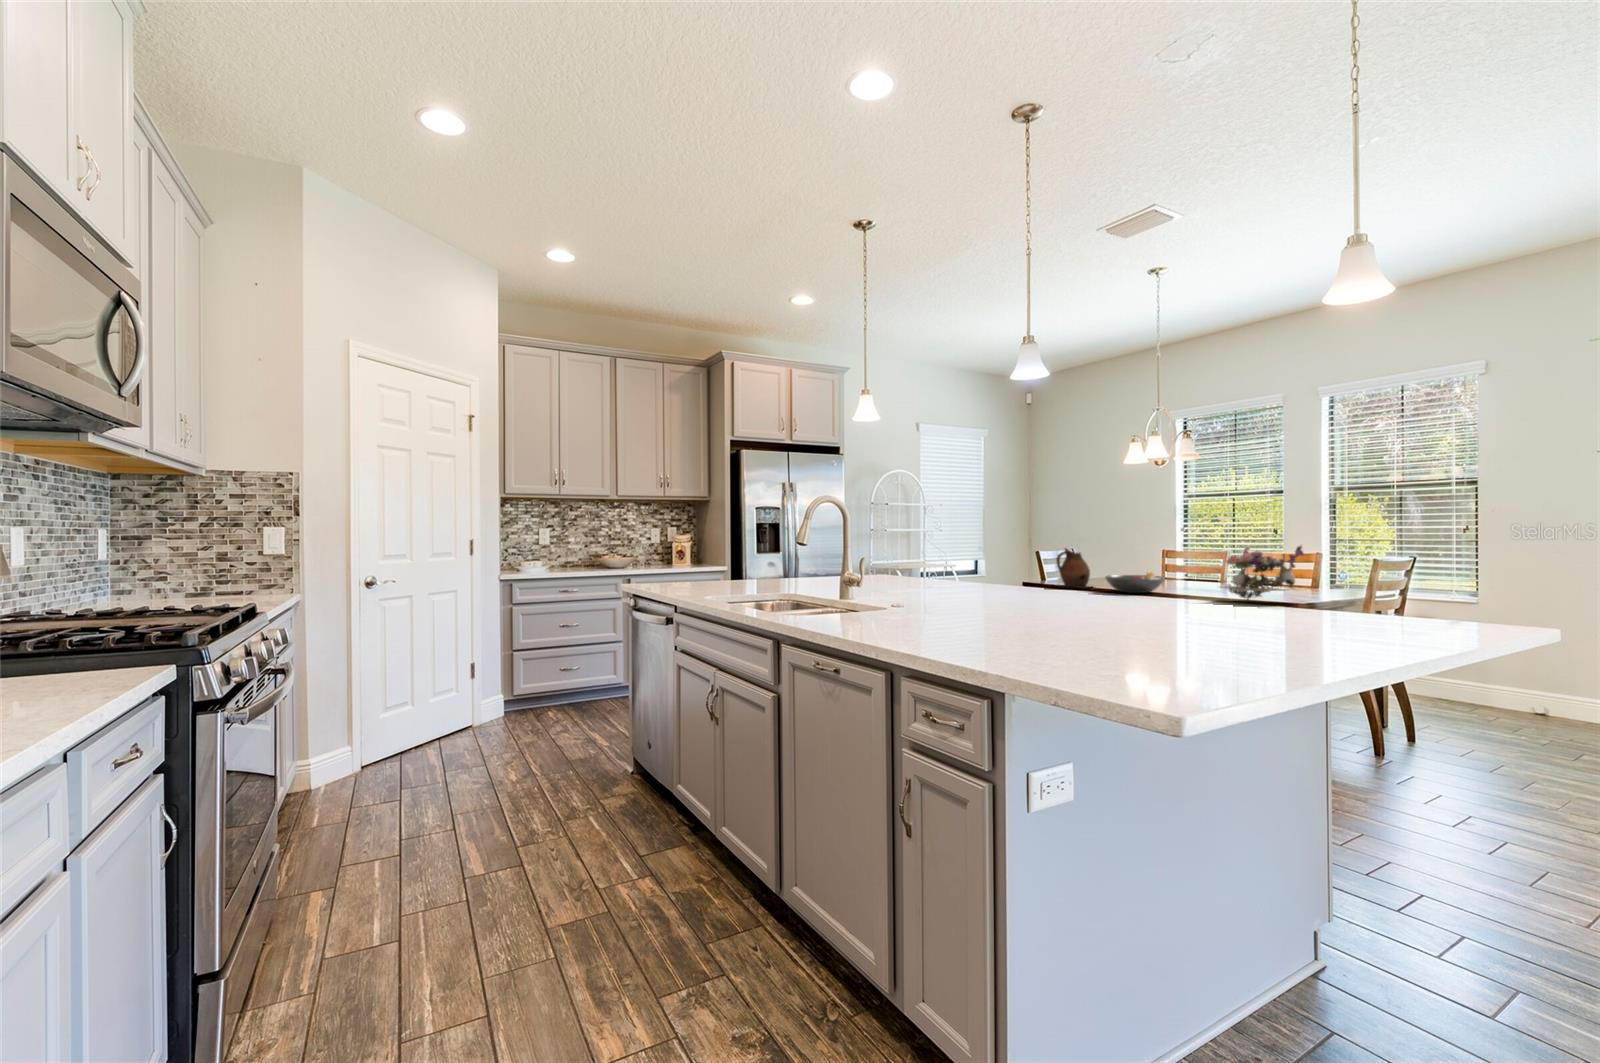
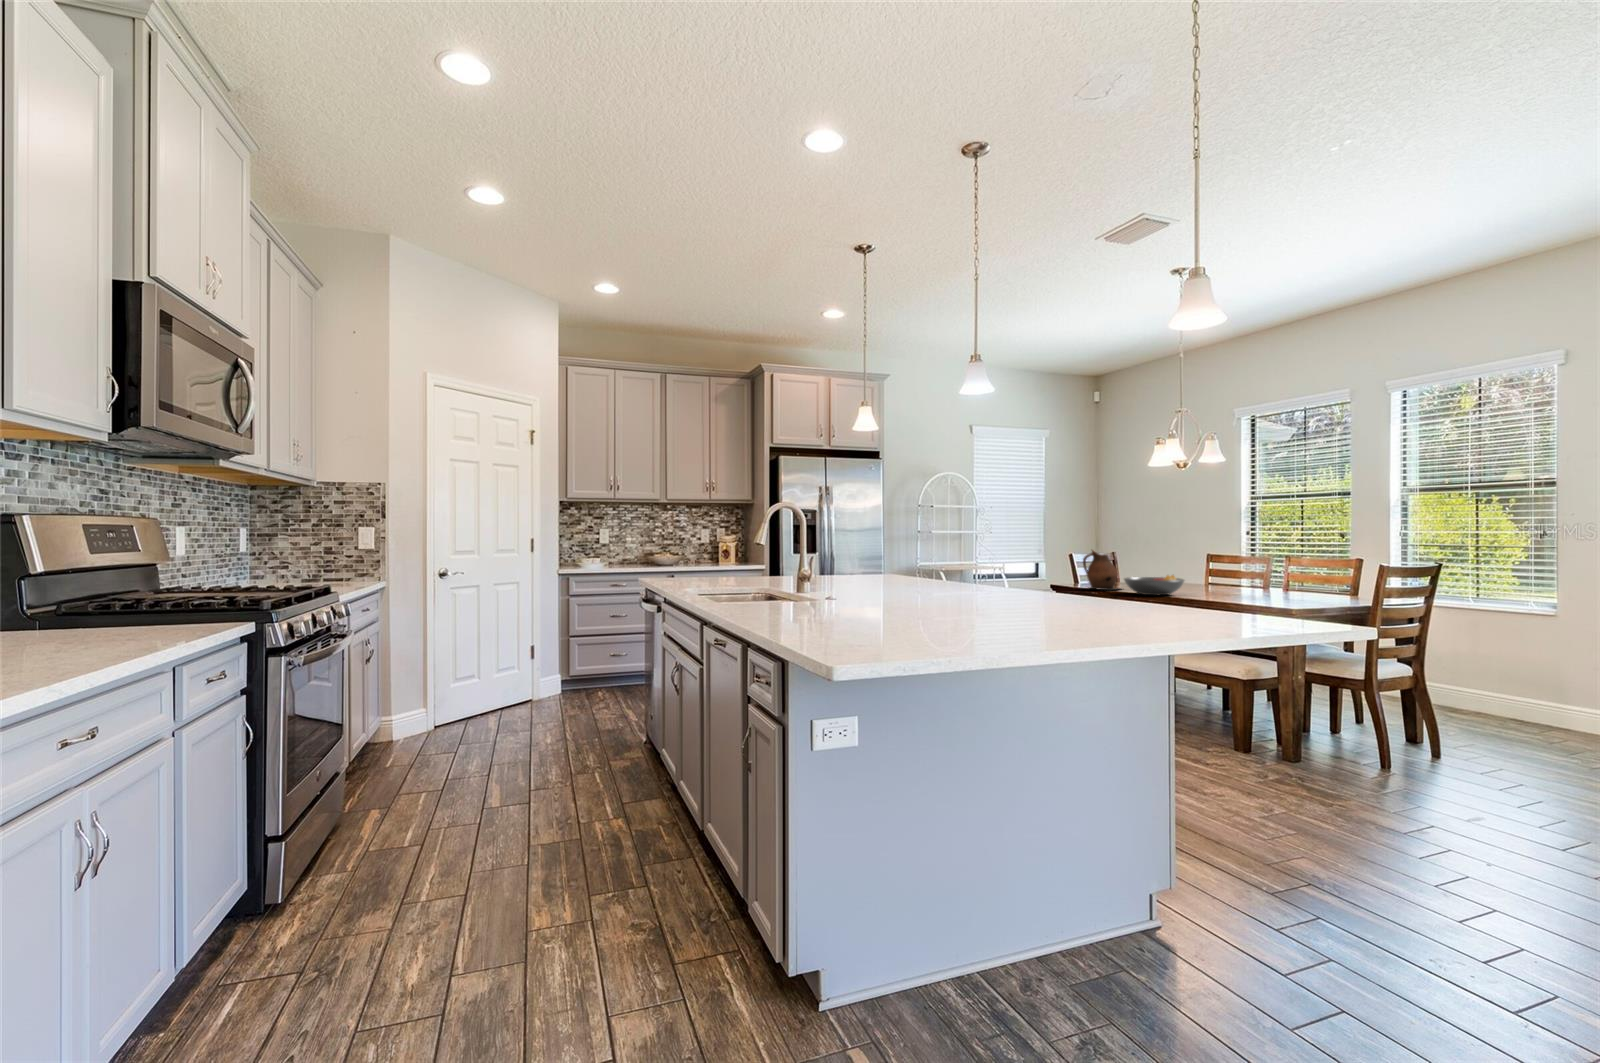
flower arrangement: present [1220,546,1304,600] -> none [1222,547,1311,604]

